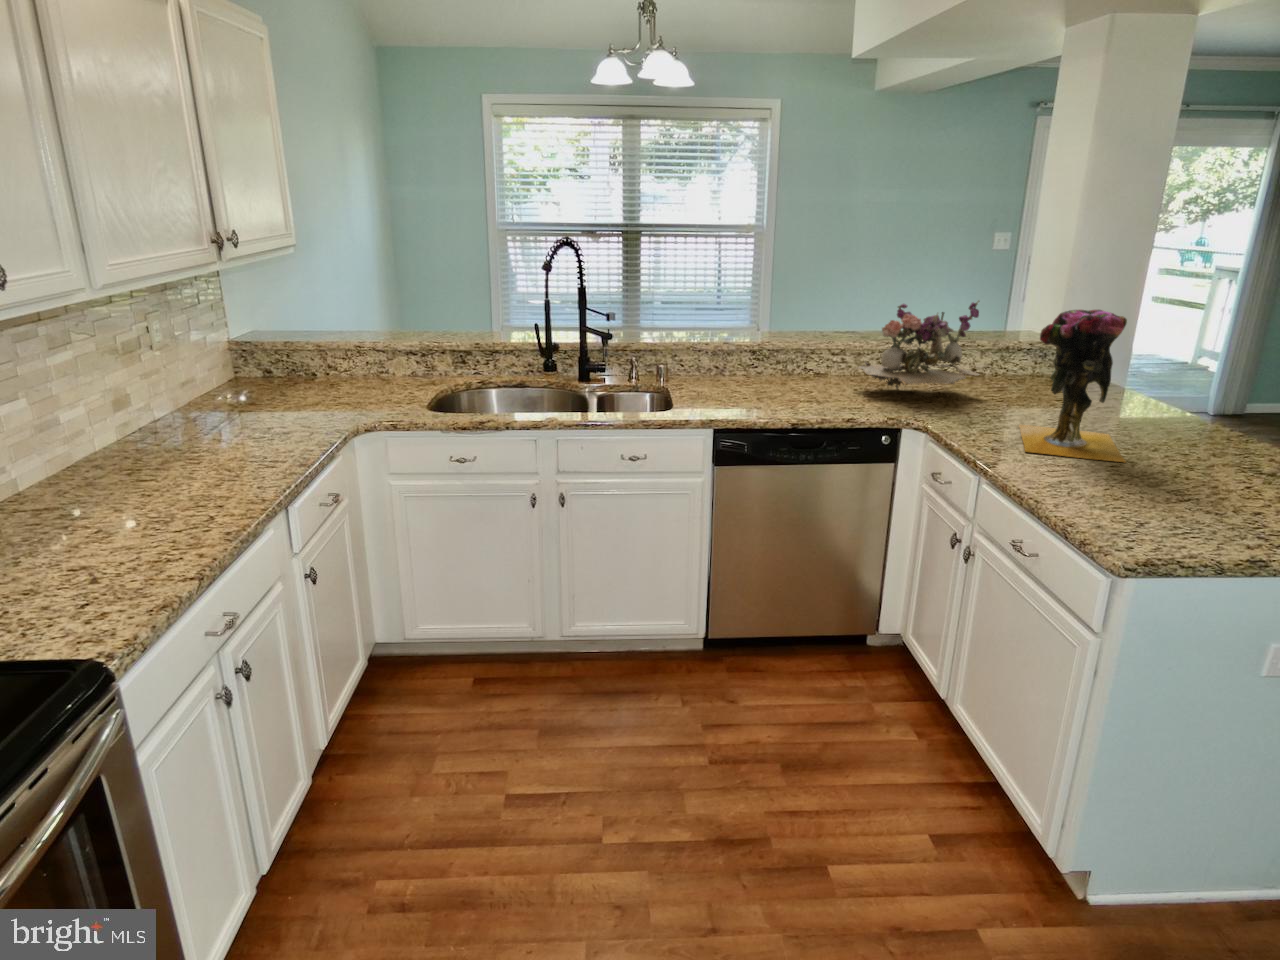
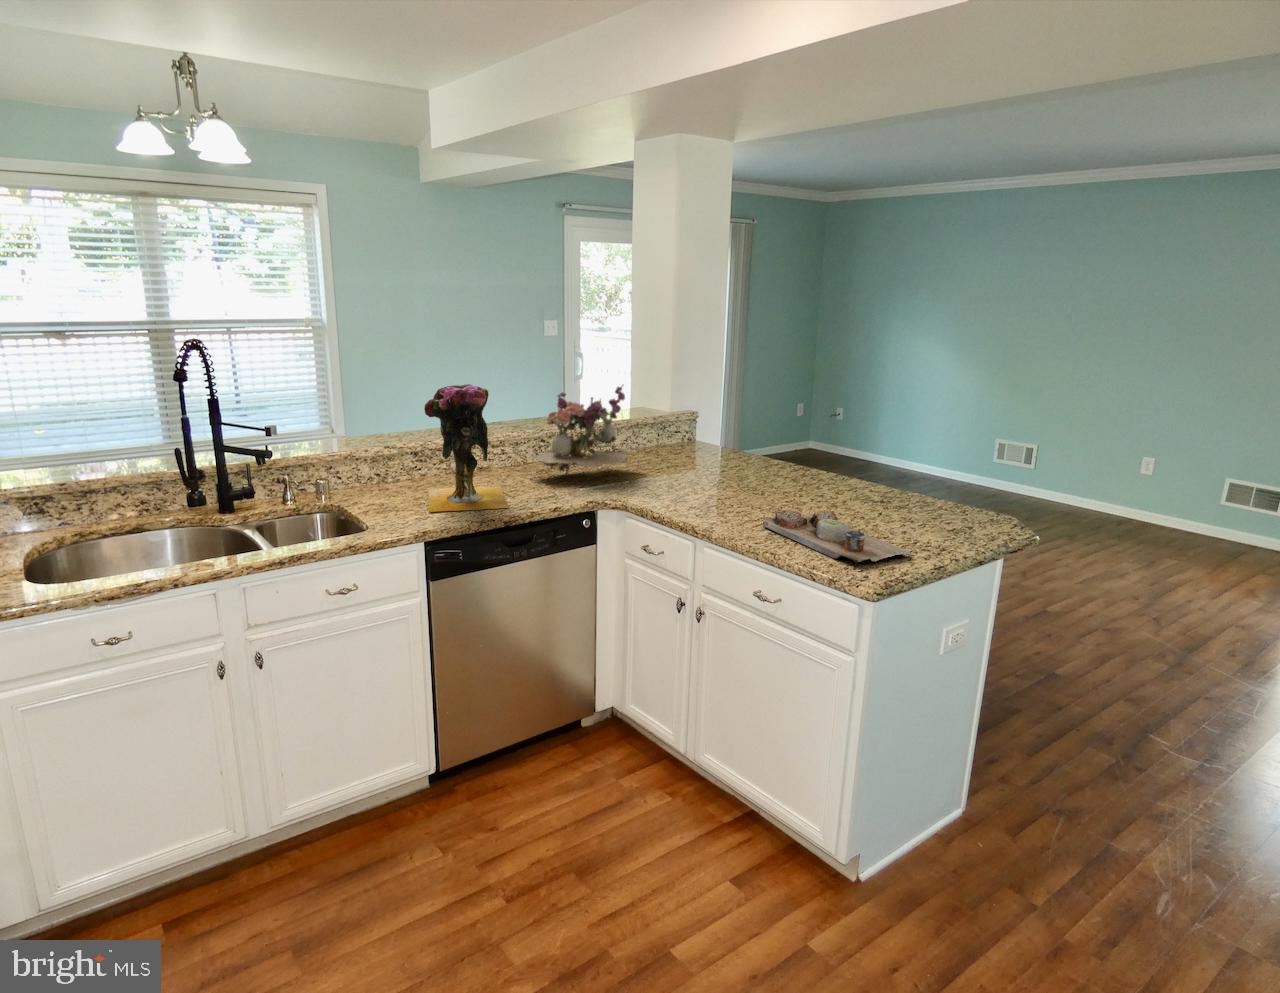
vase: present [1019,310,1127,462] -> present [424,384,509,512]
cutting board: none [1056,454,1221,540] -> present [763,508,912,563]

